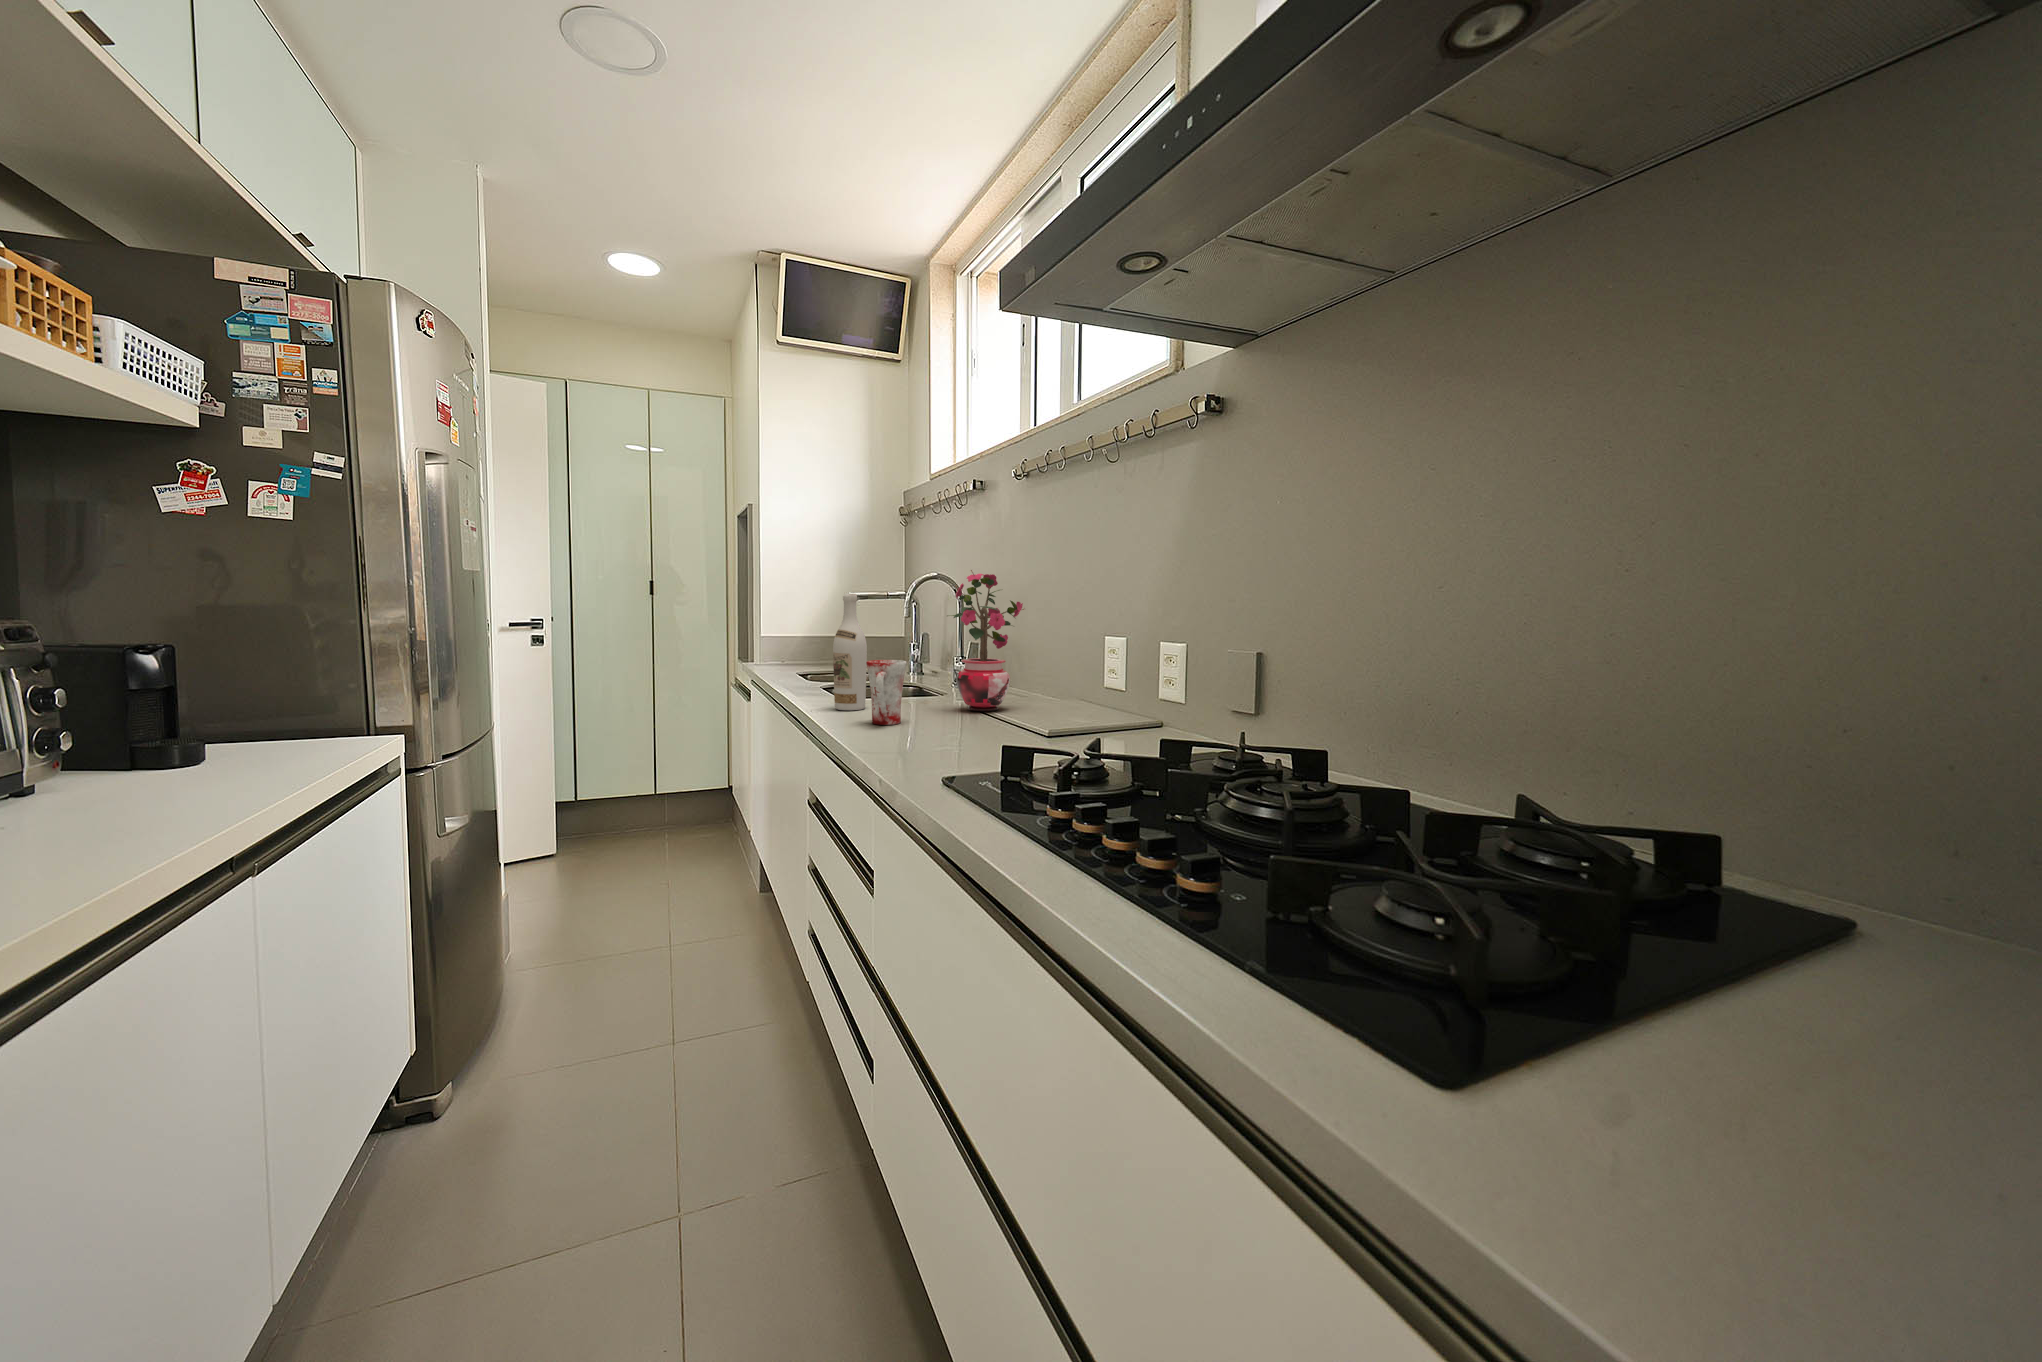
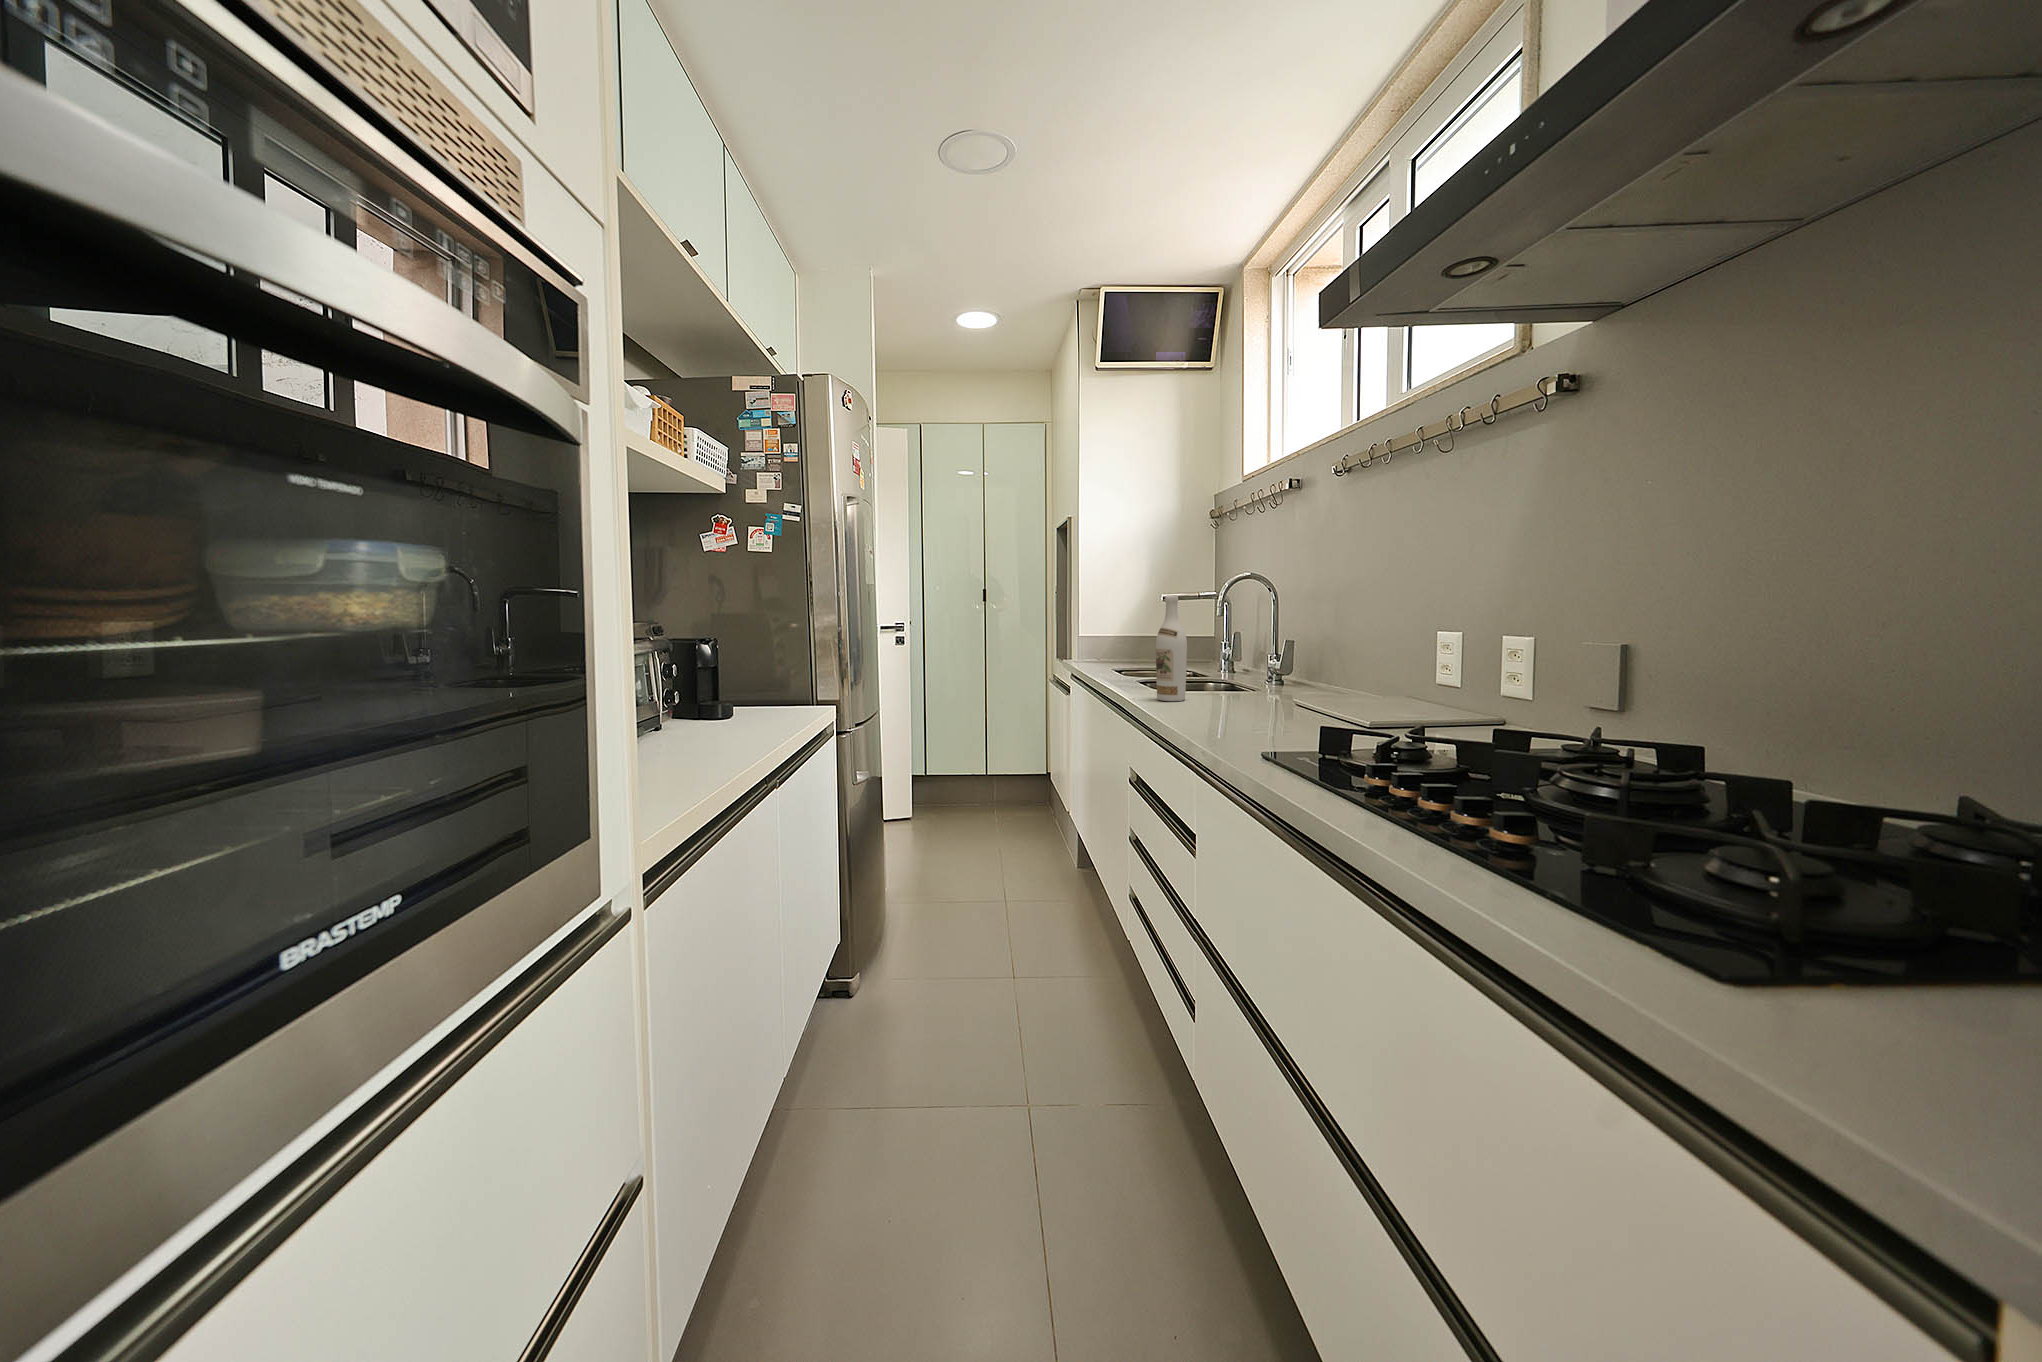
potted plant: present [952,570,1024,711] -> none [1265,569,1349,705]
mug: present [866,660,907,725] -> none [1189,655,1227,713]

